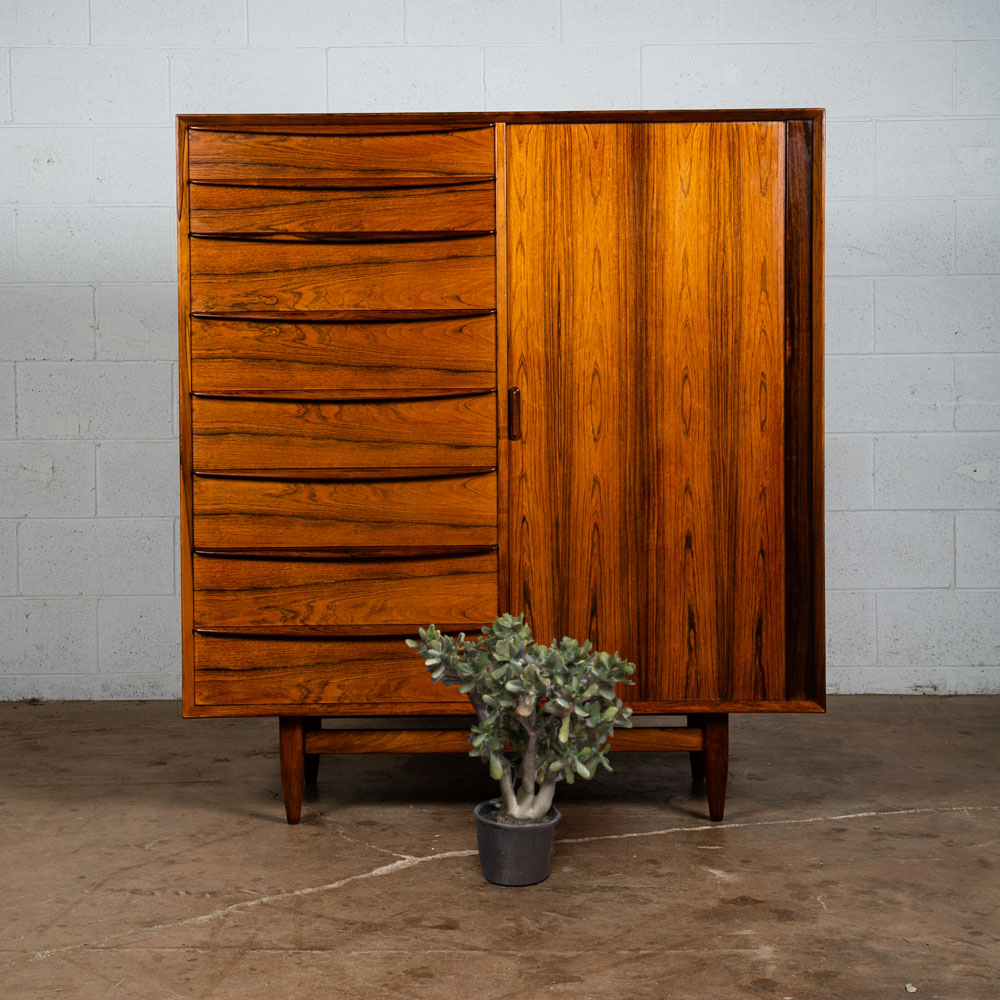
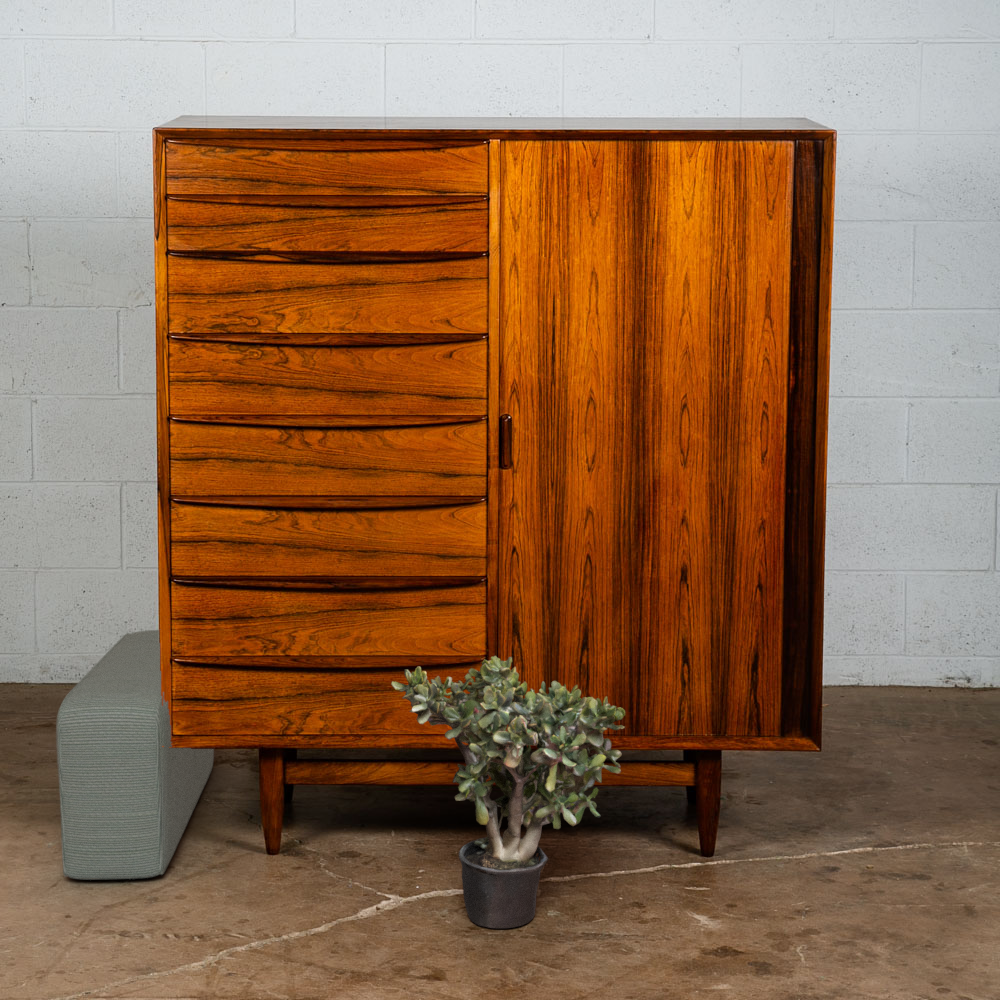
pouf: none [81,618,238,846] -> present [56,630,214,880]

